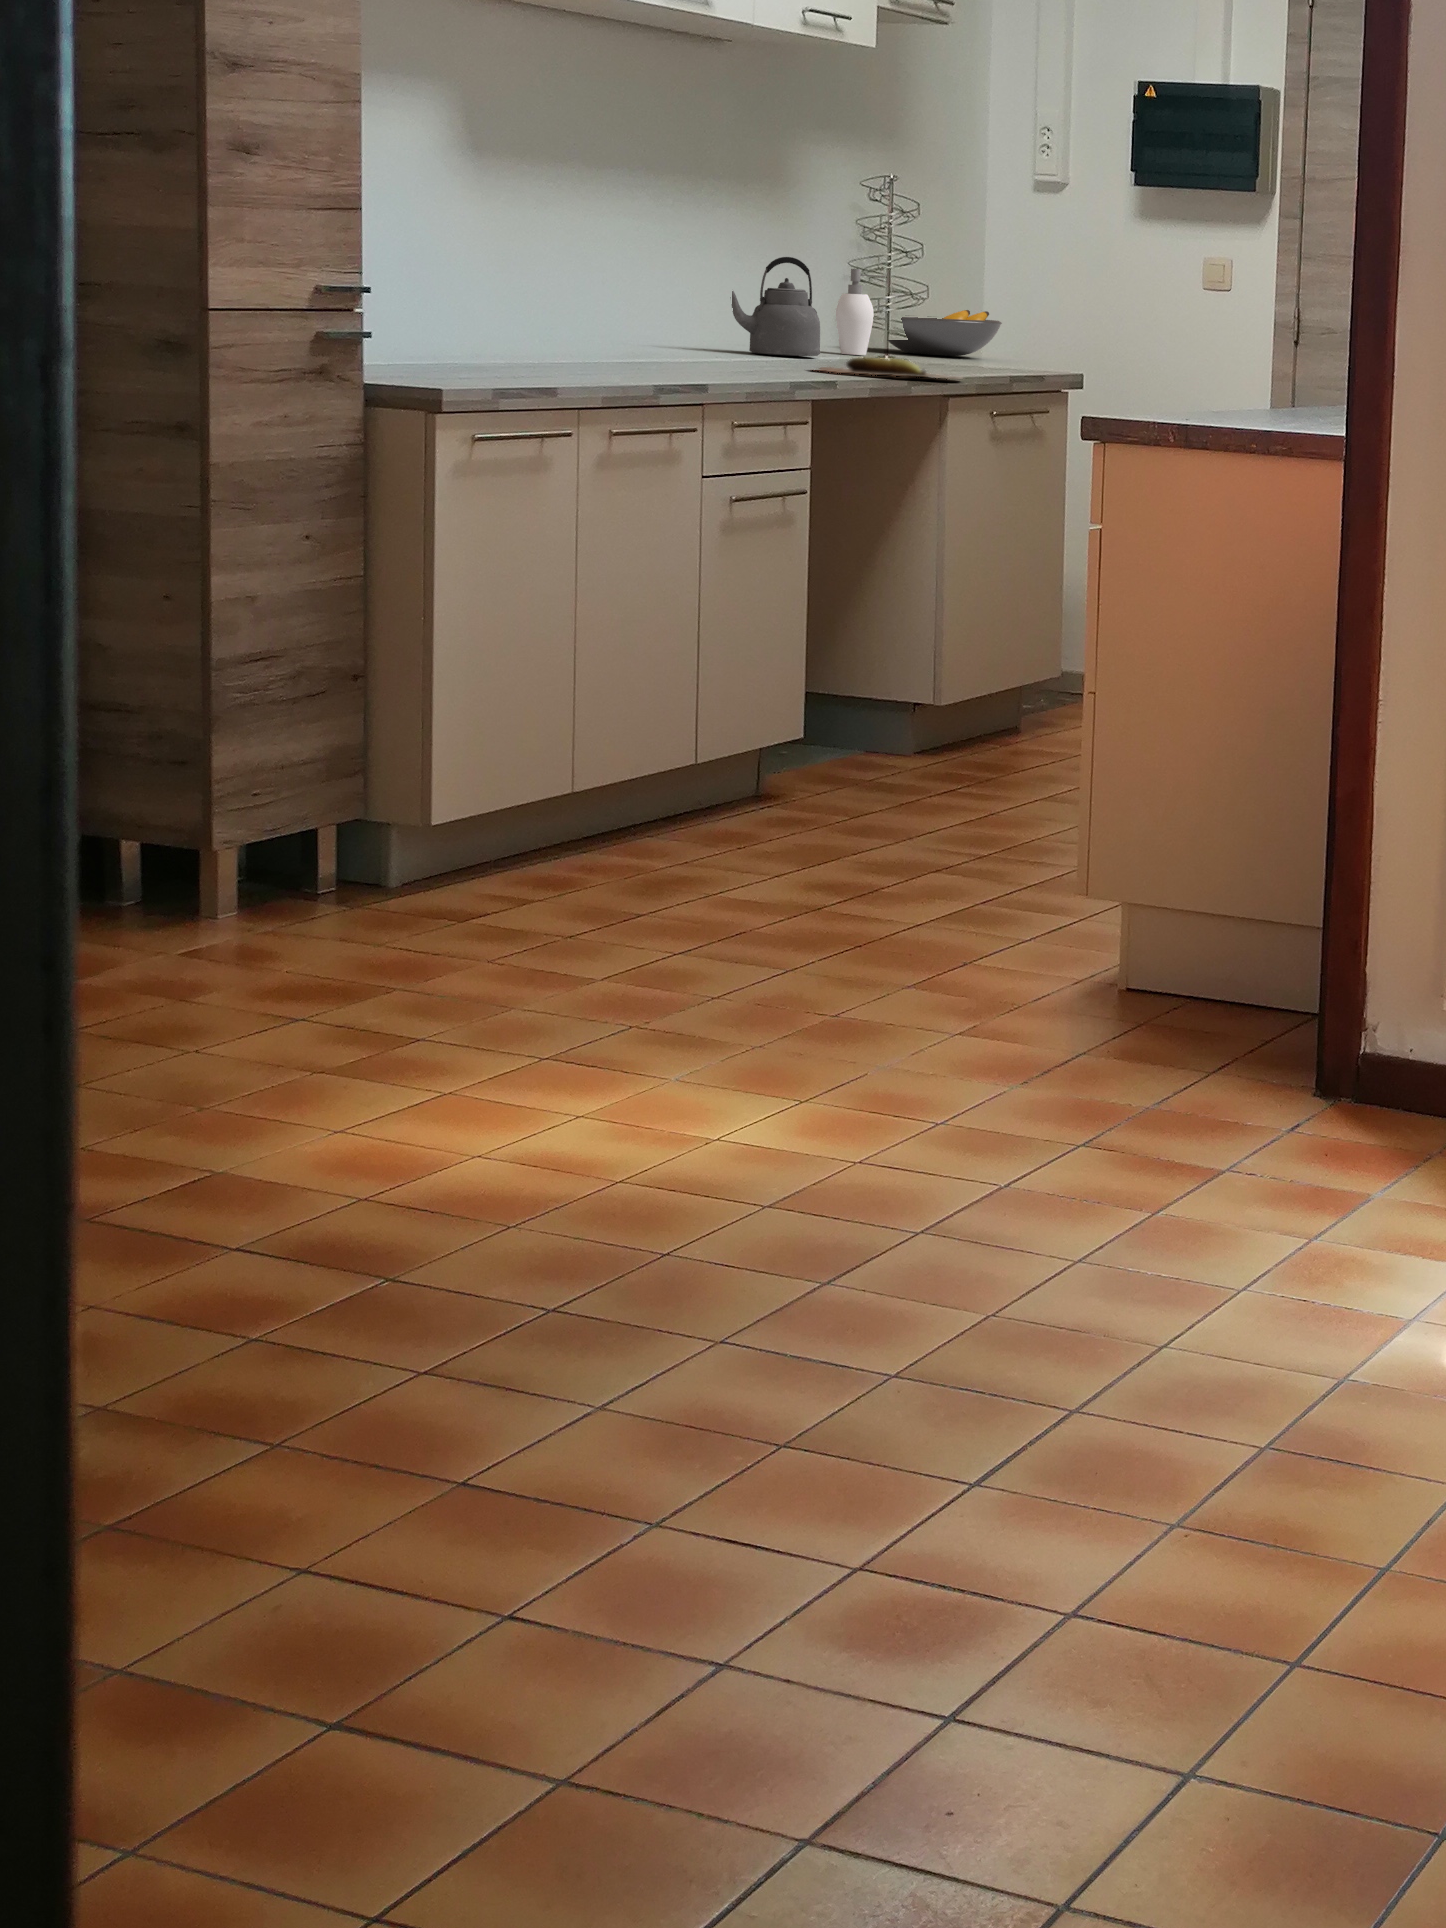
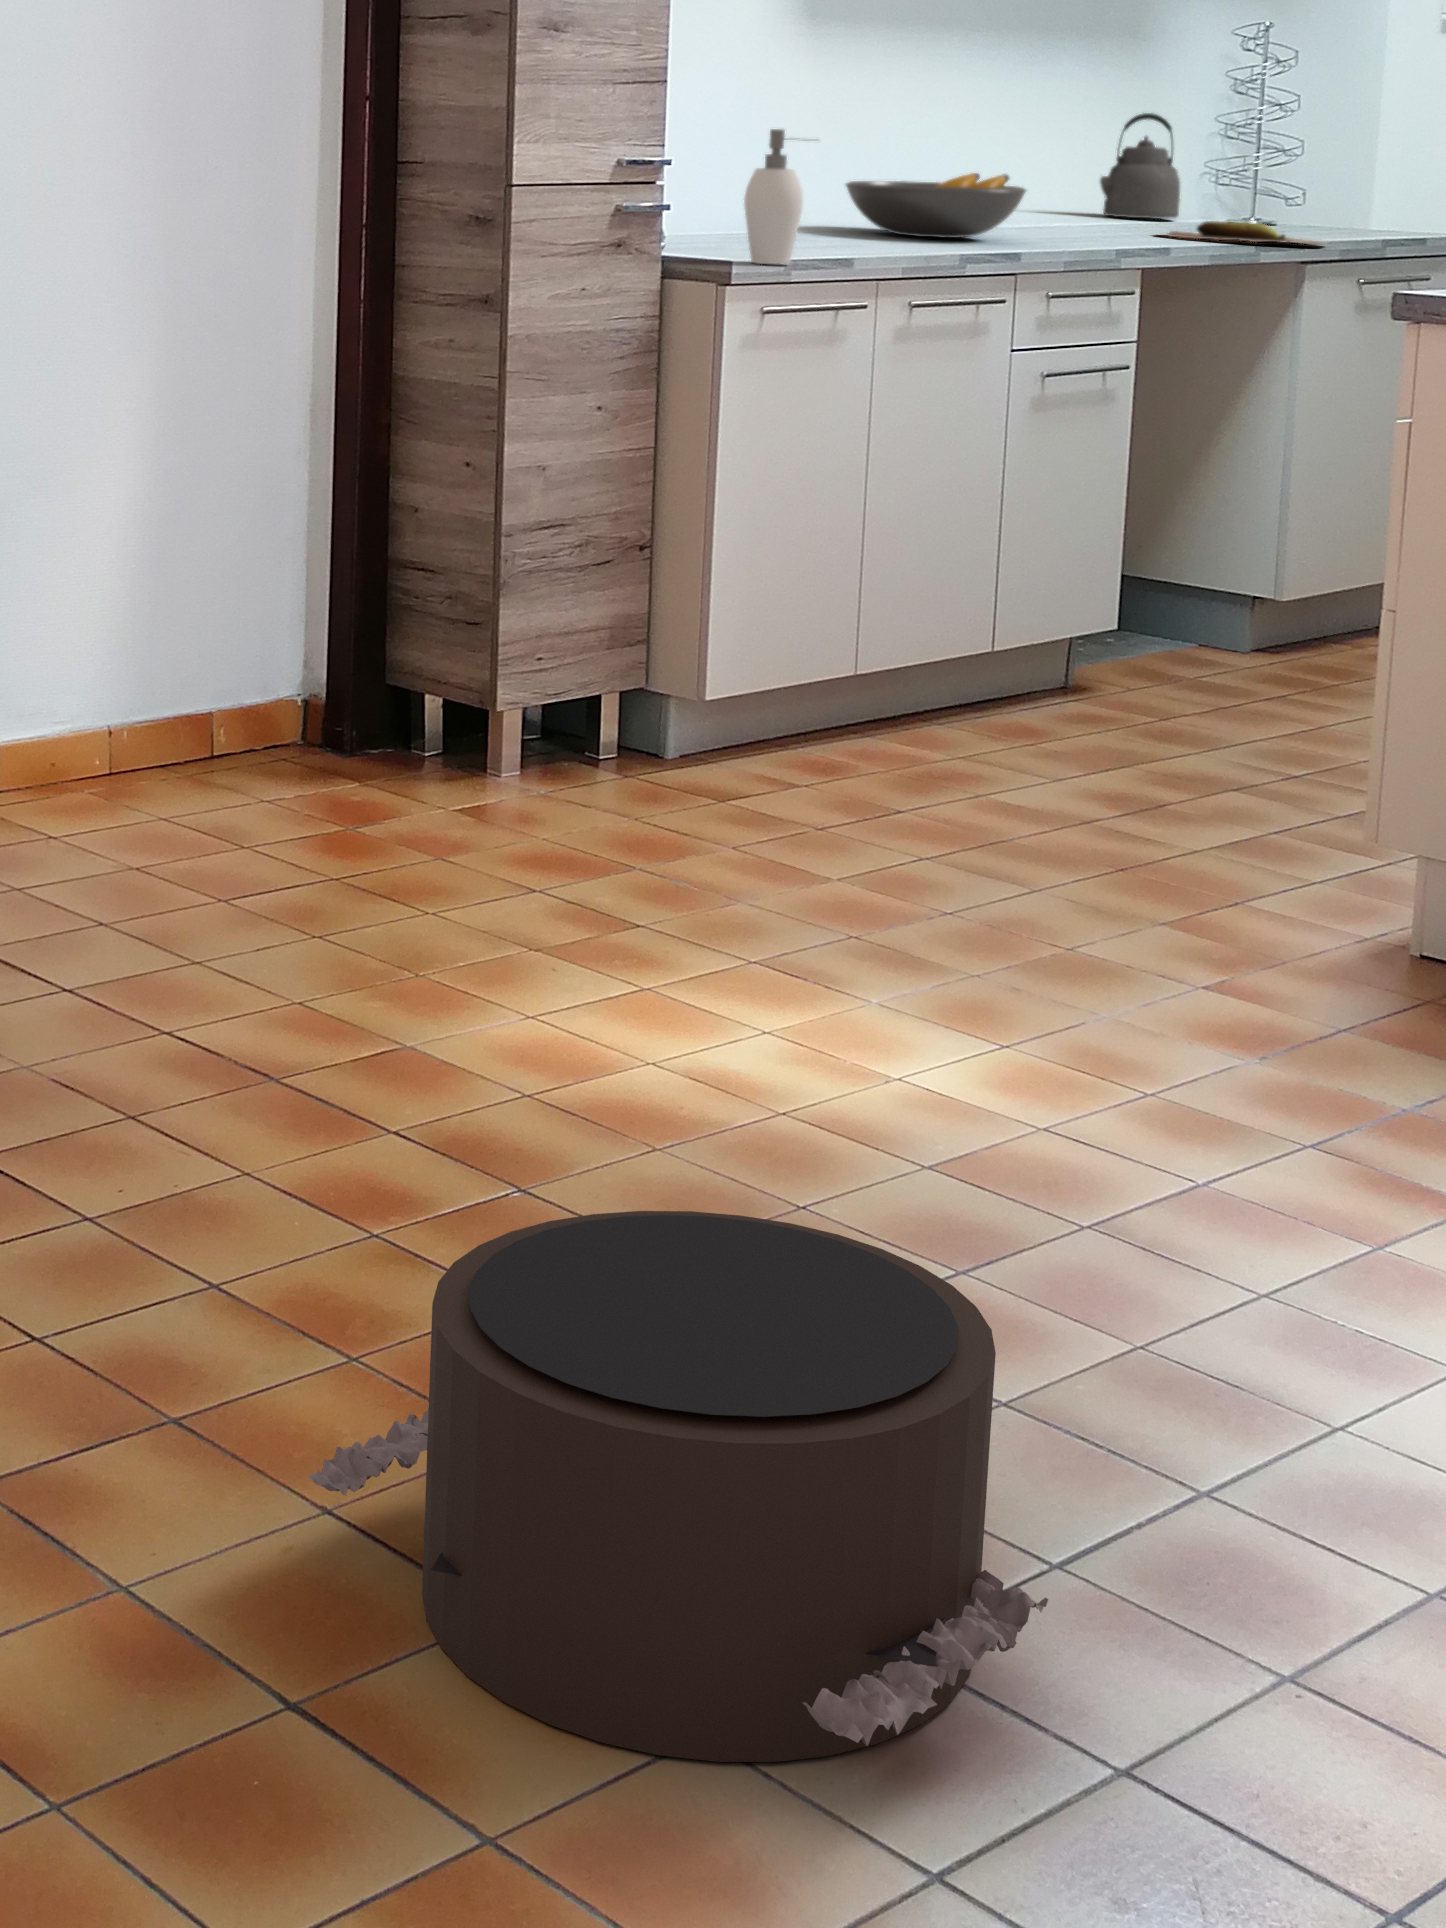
soap dispenser: present [836,269,885,355] -> present [744,129,803,264]
fruit bowl: present [873,310,1002,356] -> present [846,173,1026,238]
pouf: none [293,1227,996,1689] -> present [307,1211,1048,1762]

